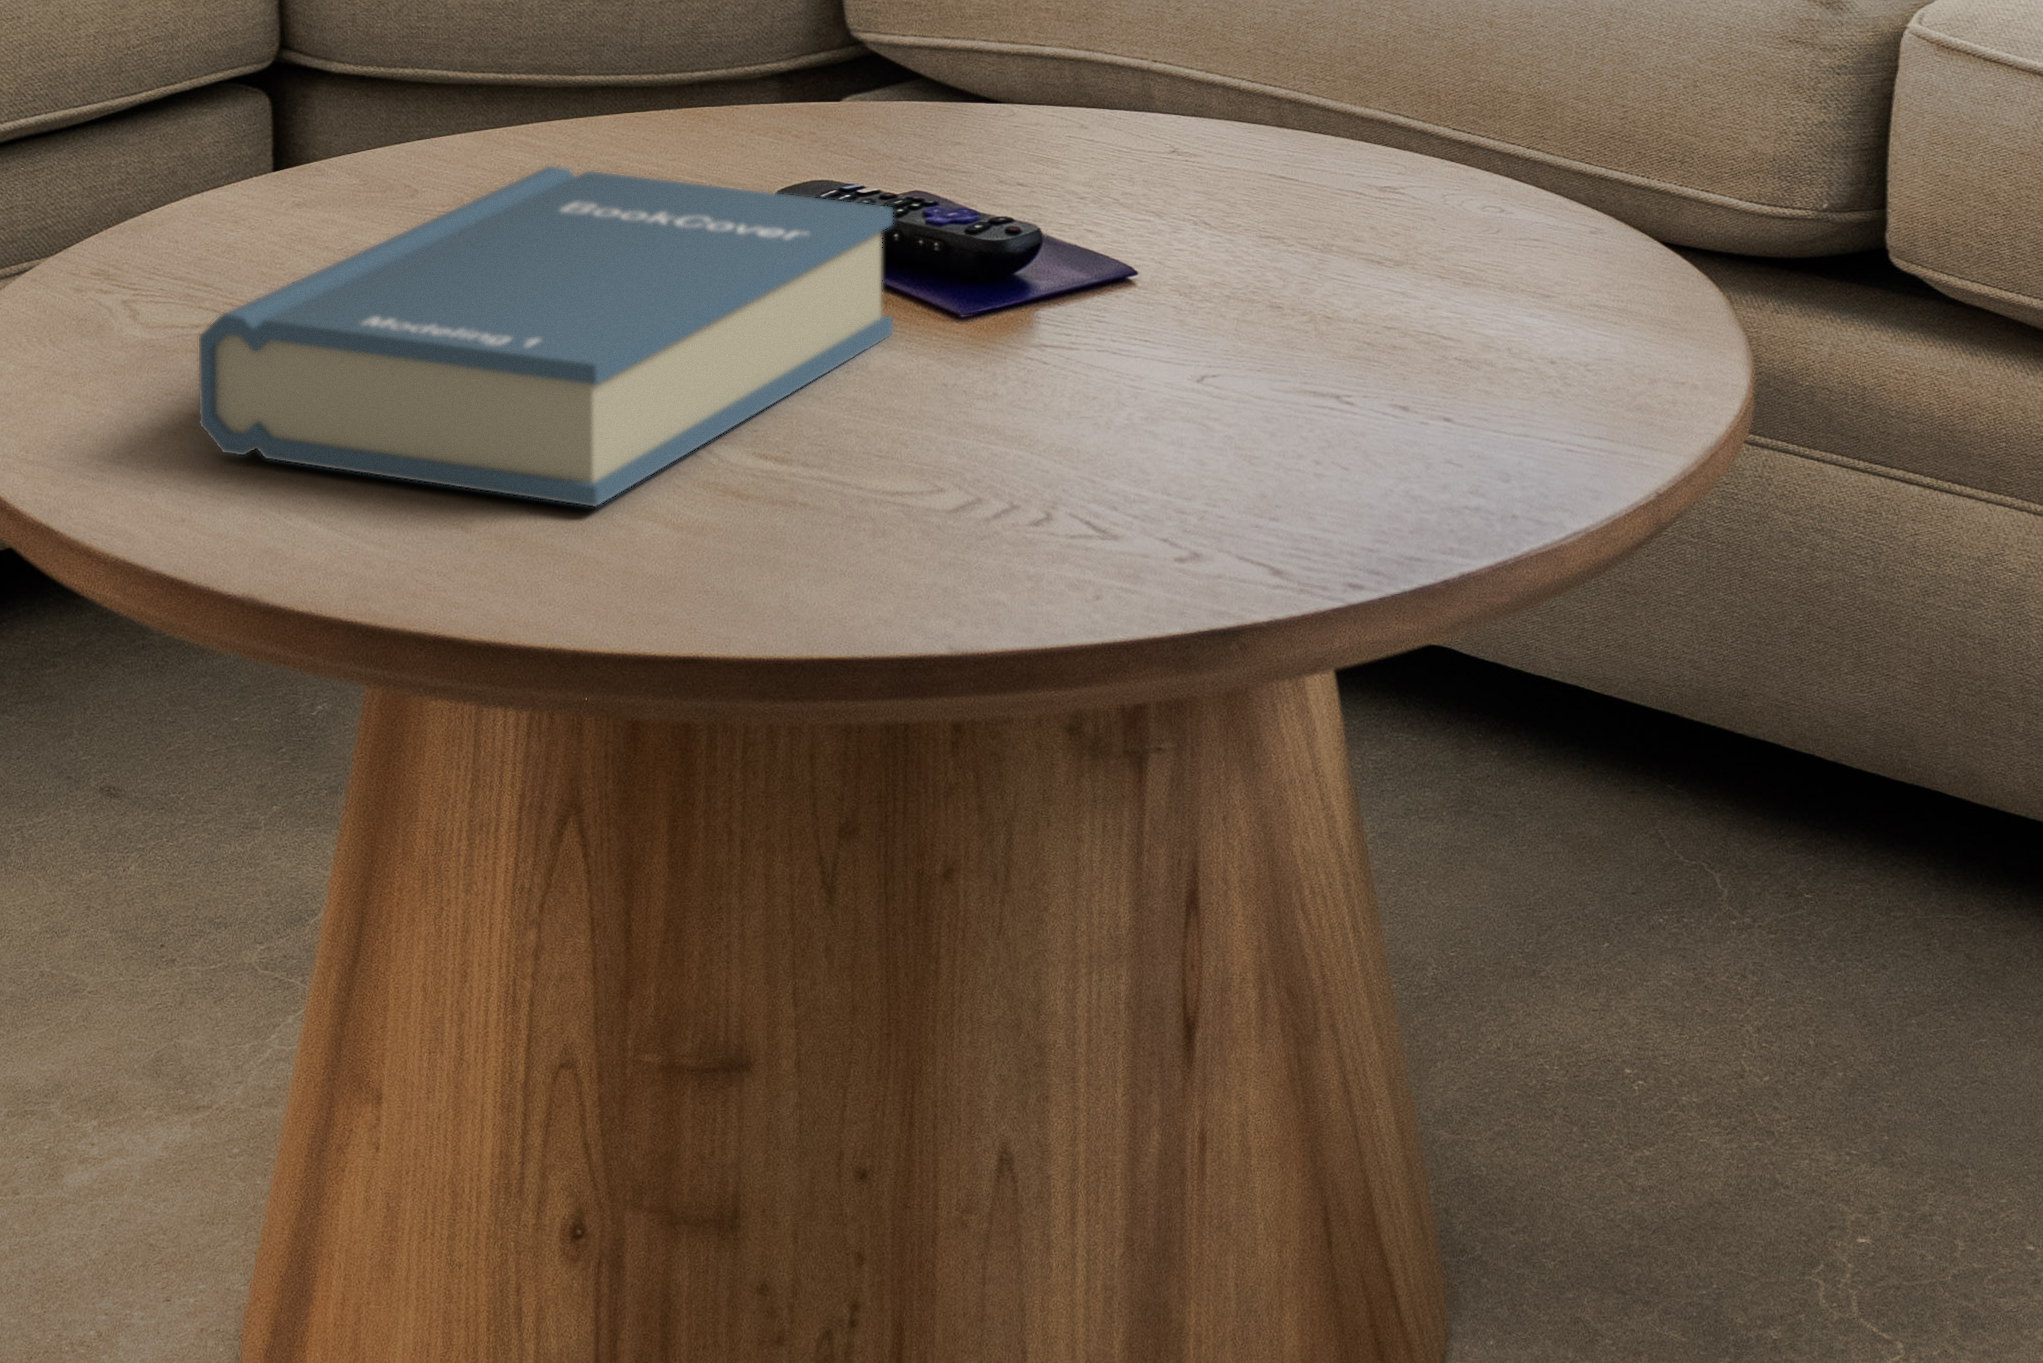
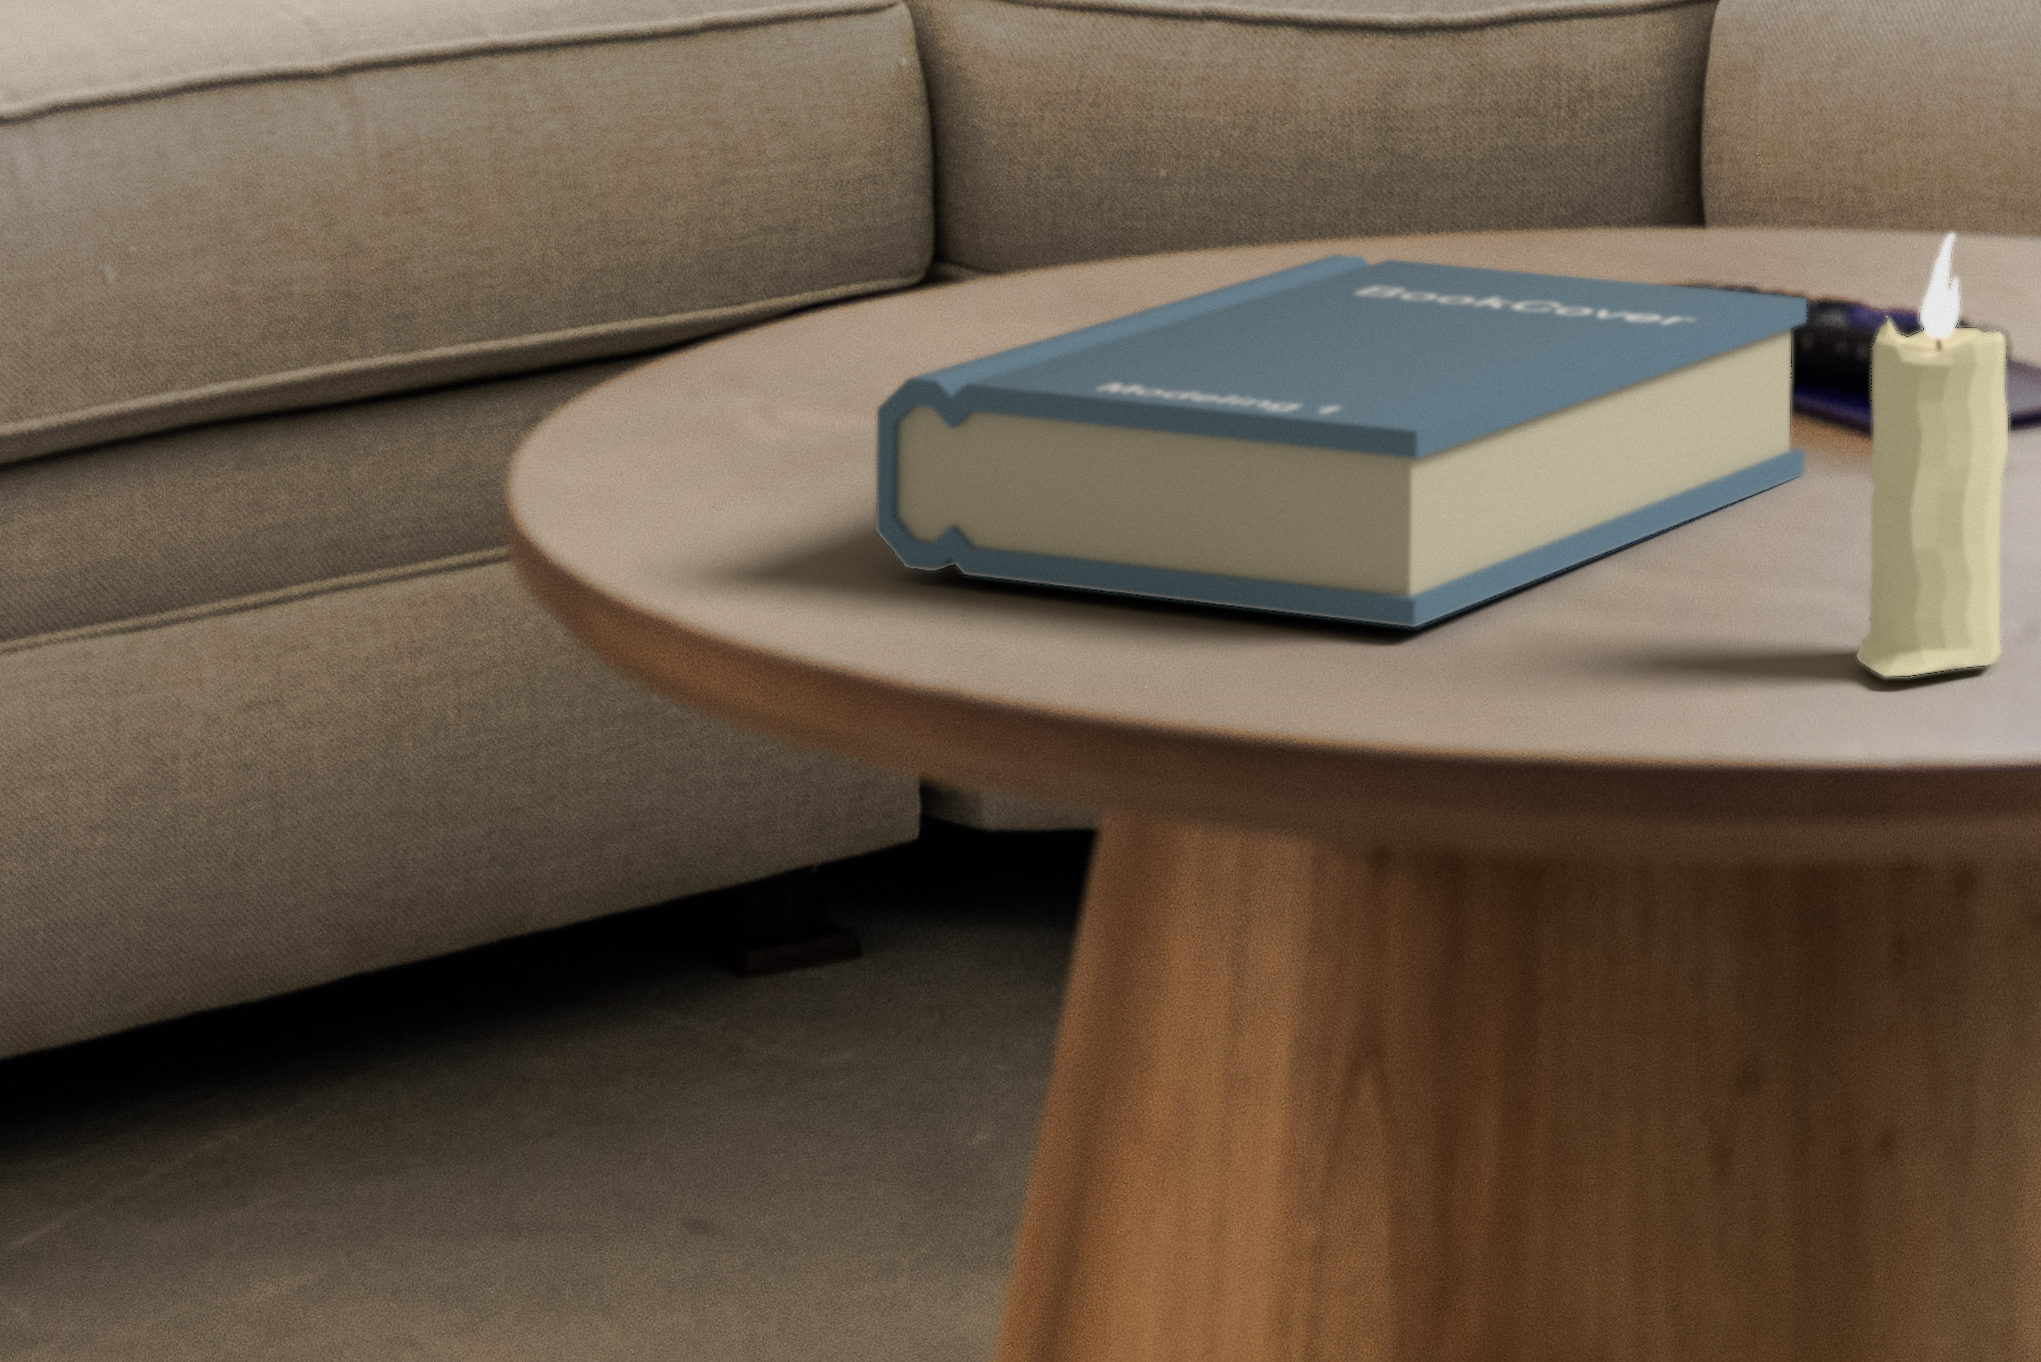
candle: none [920,223,1031,549] -> present [1857,233,2008,676]

